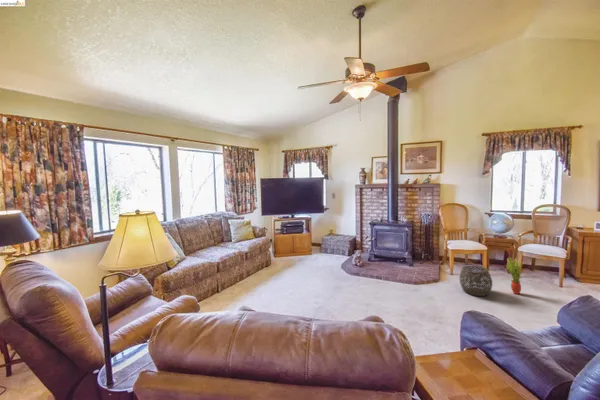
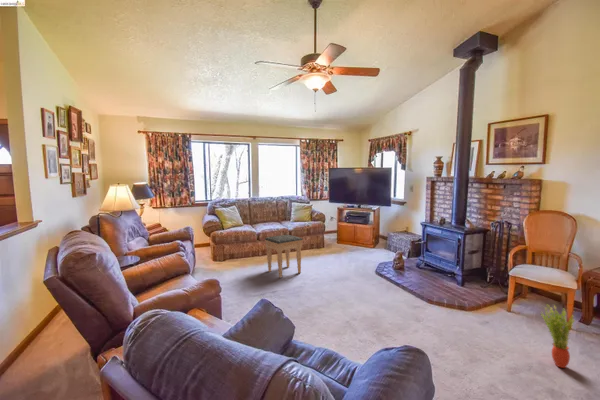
footstool: none [260,254,301,304] -> present [265,235,303,277]
woven basket: present [460,266,492,296] -> none [465,298,514,347]

